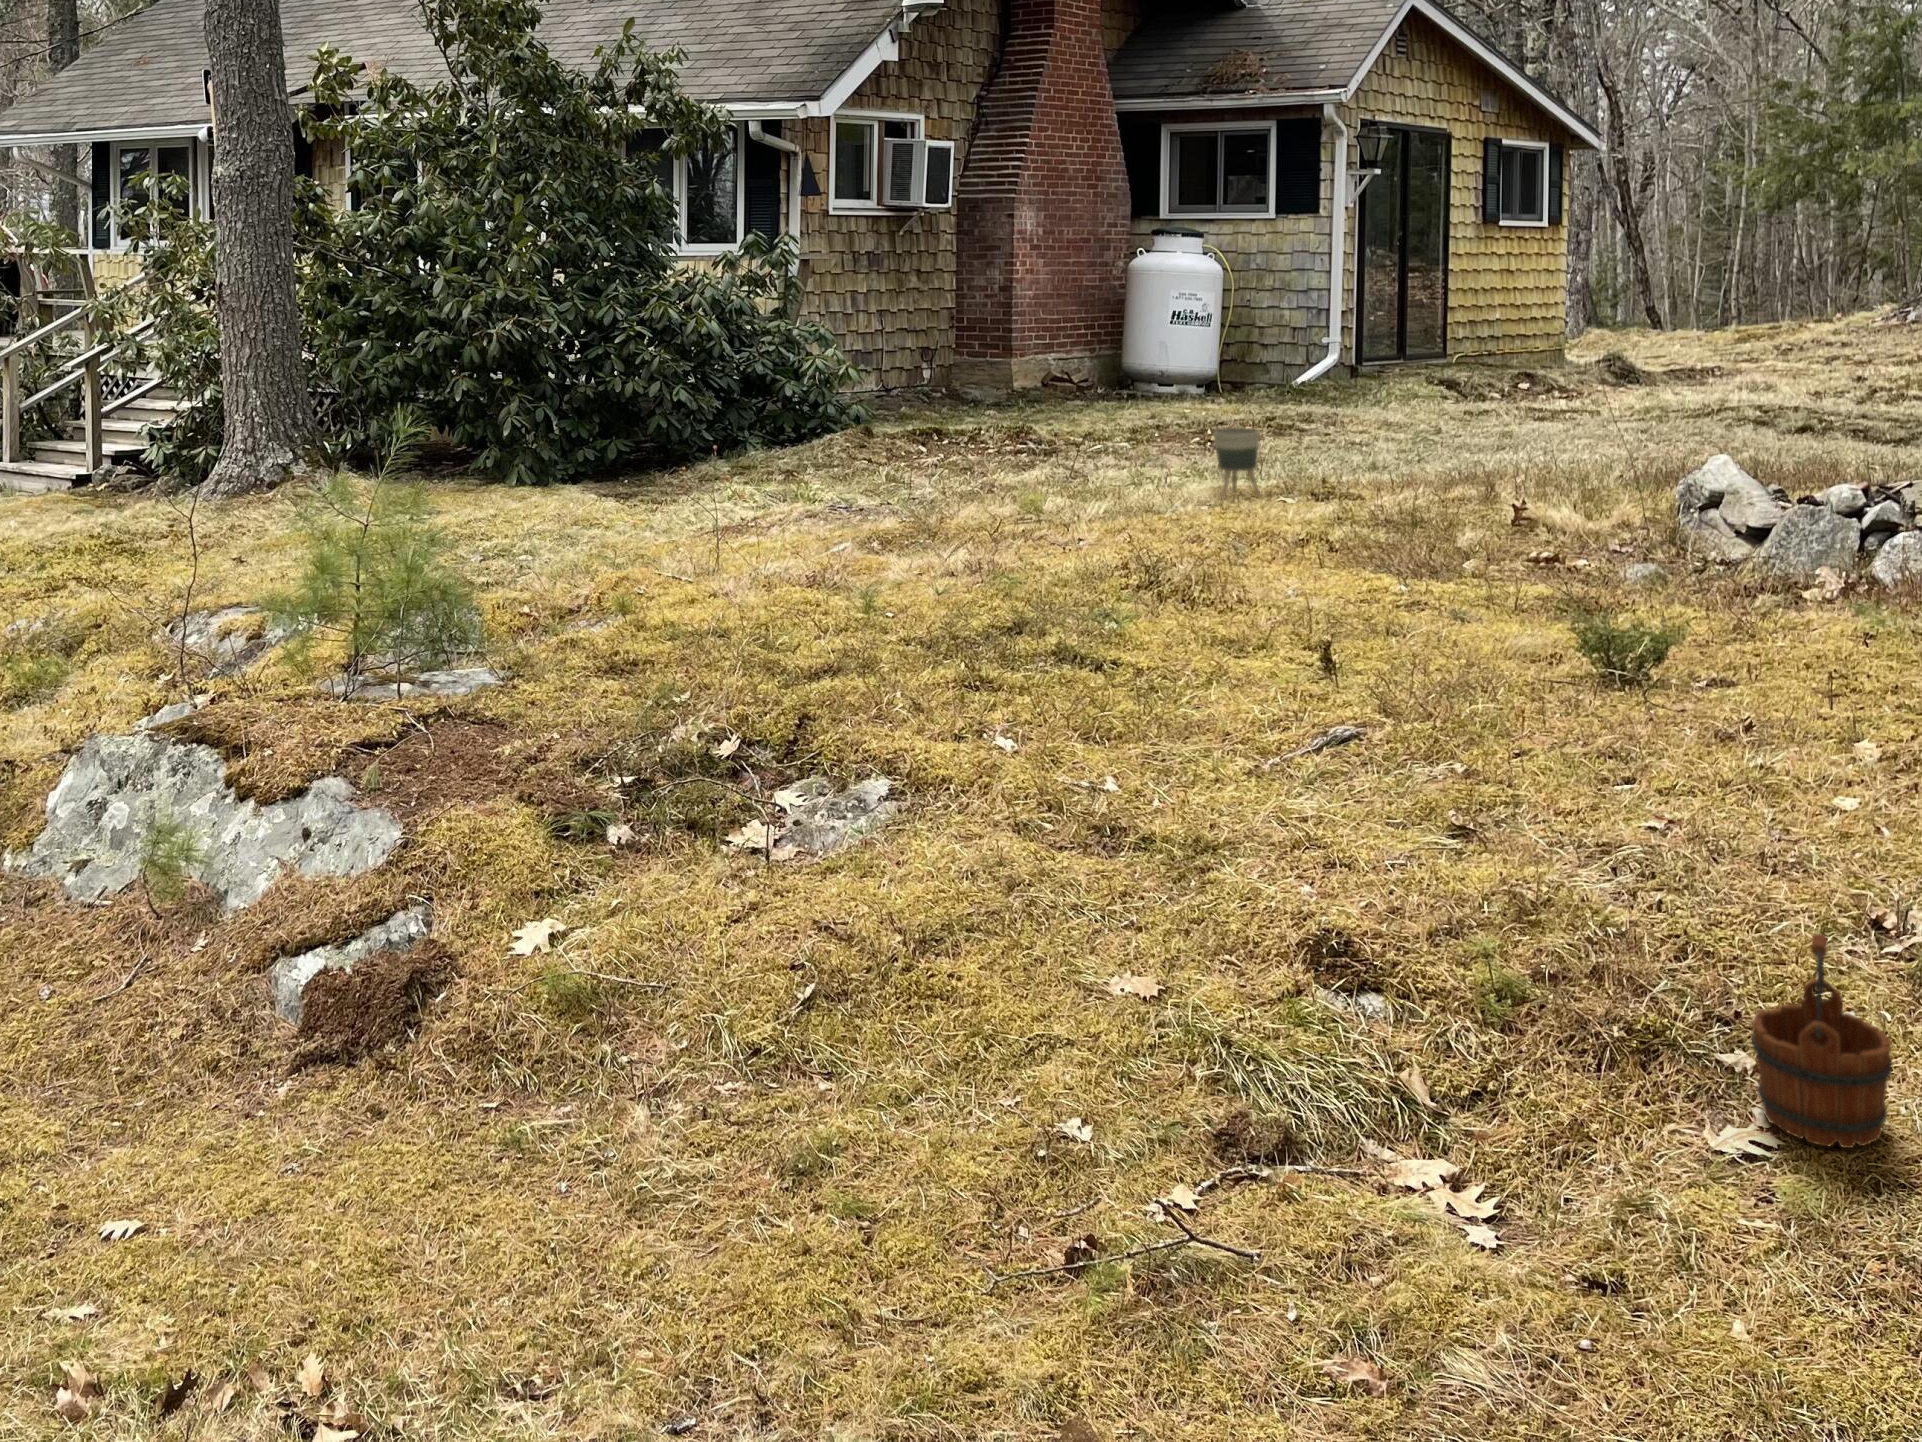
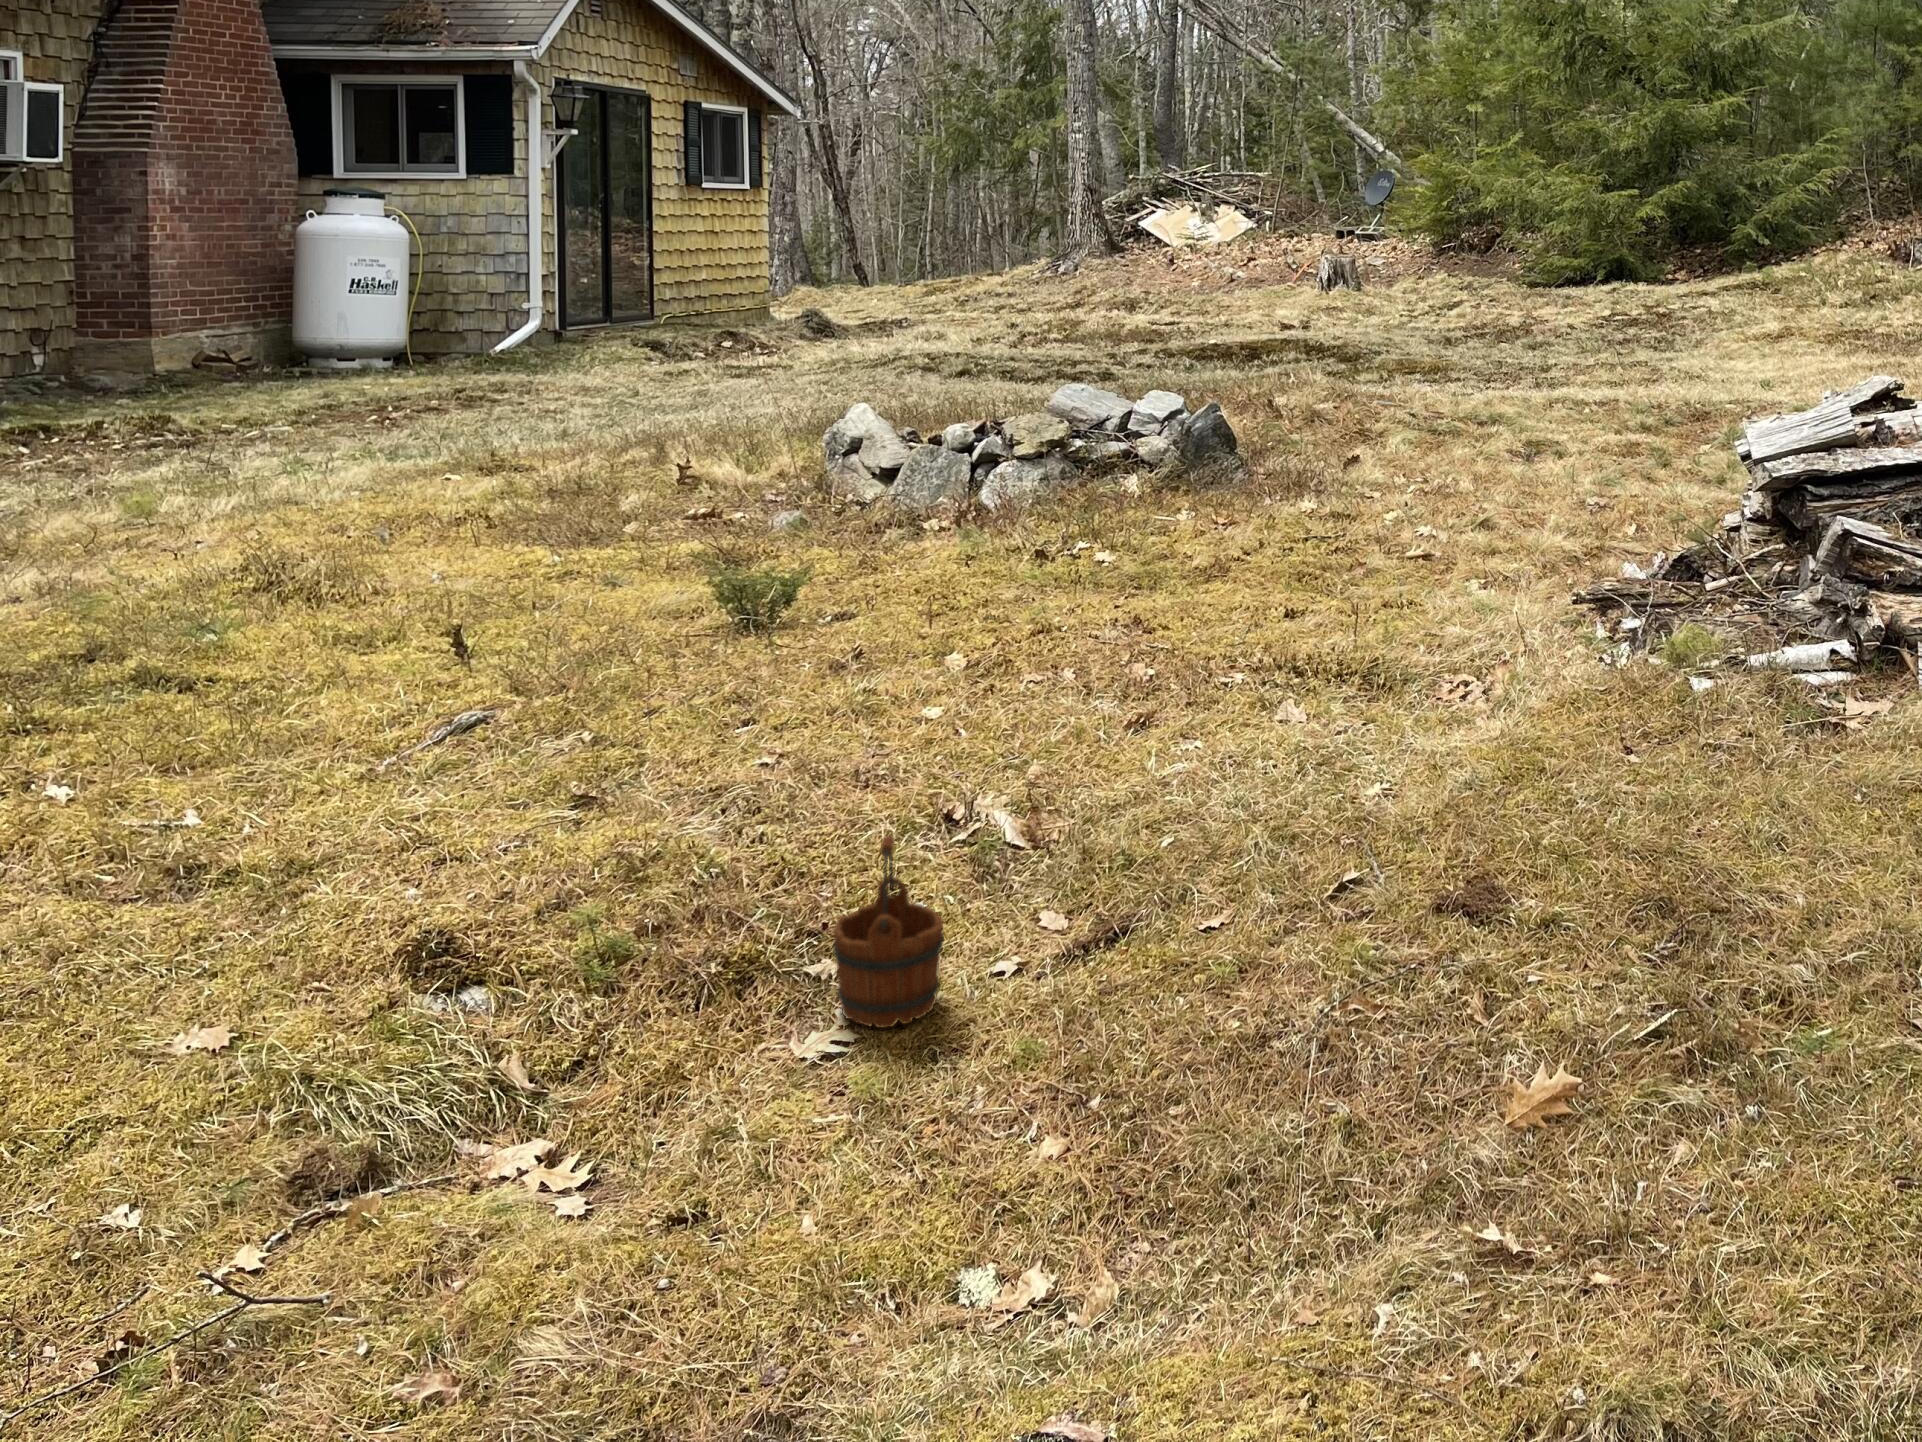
planter: present [1213,427,1260,499] -> none [341,387,400,472]

